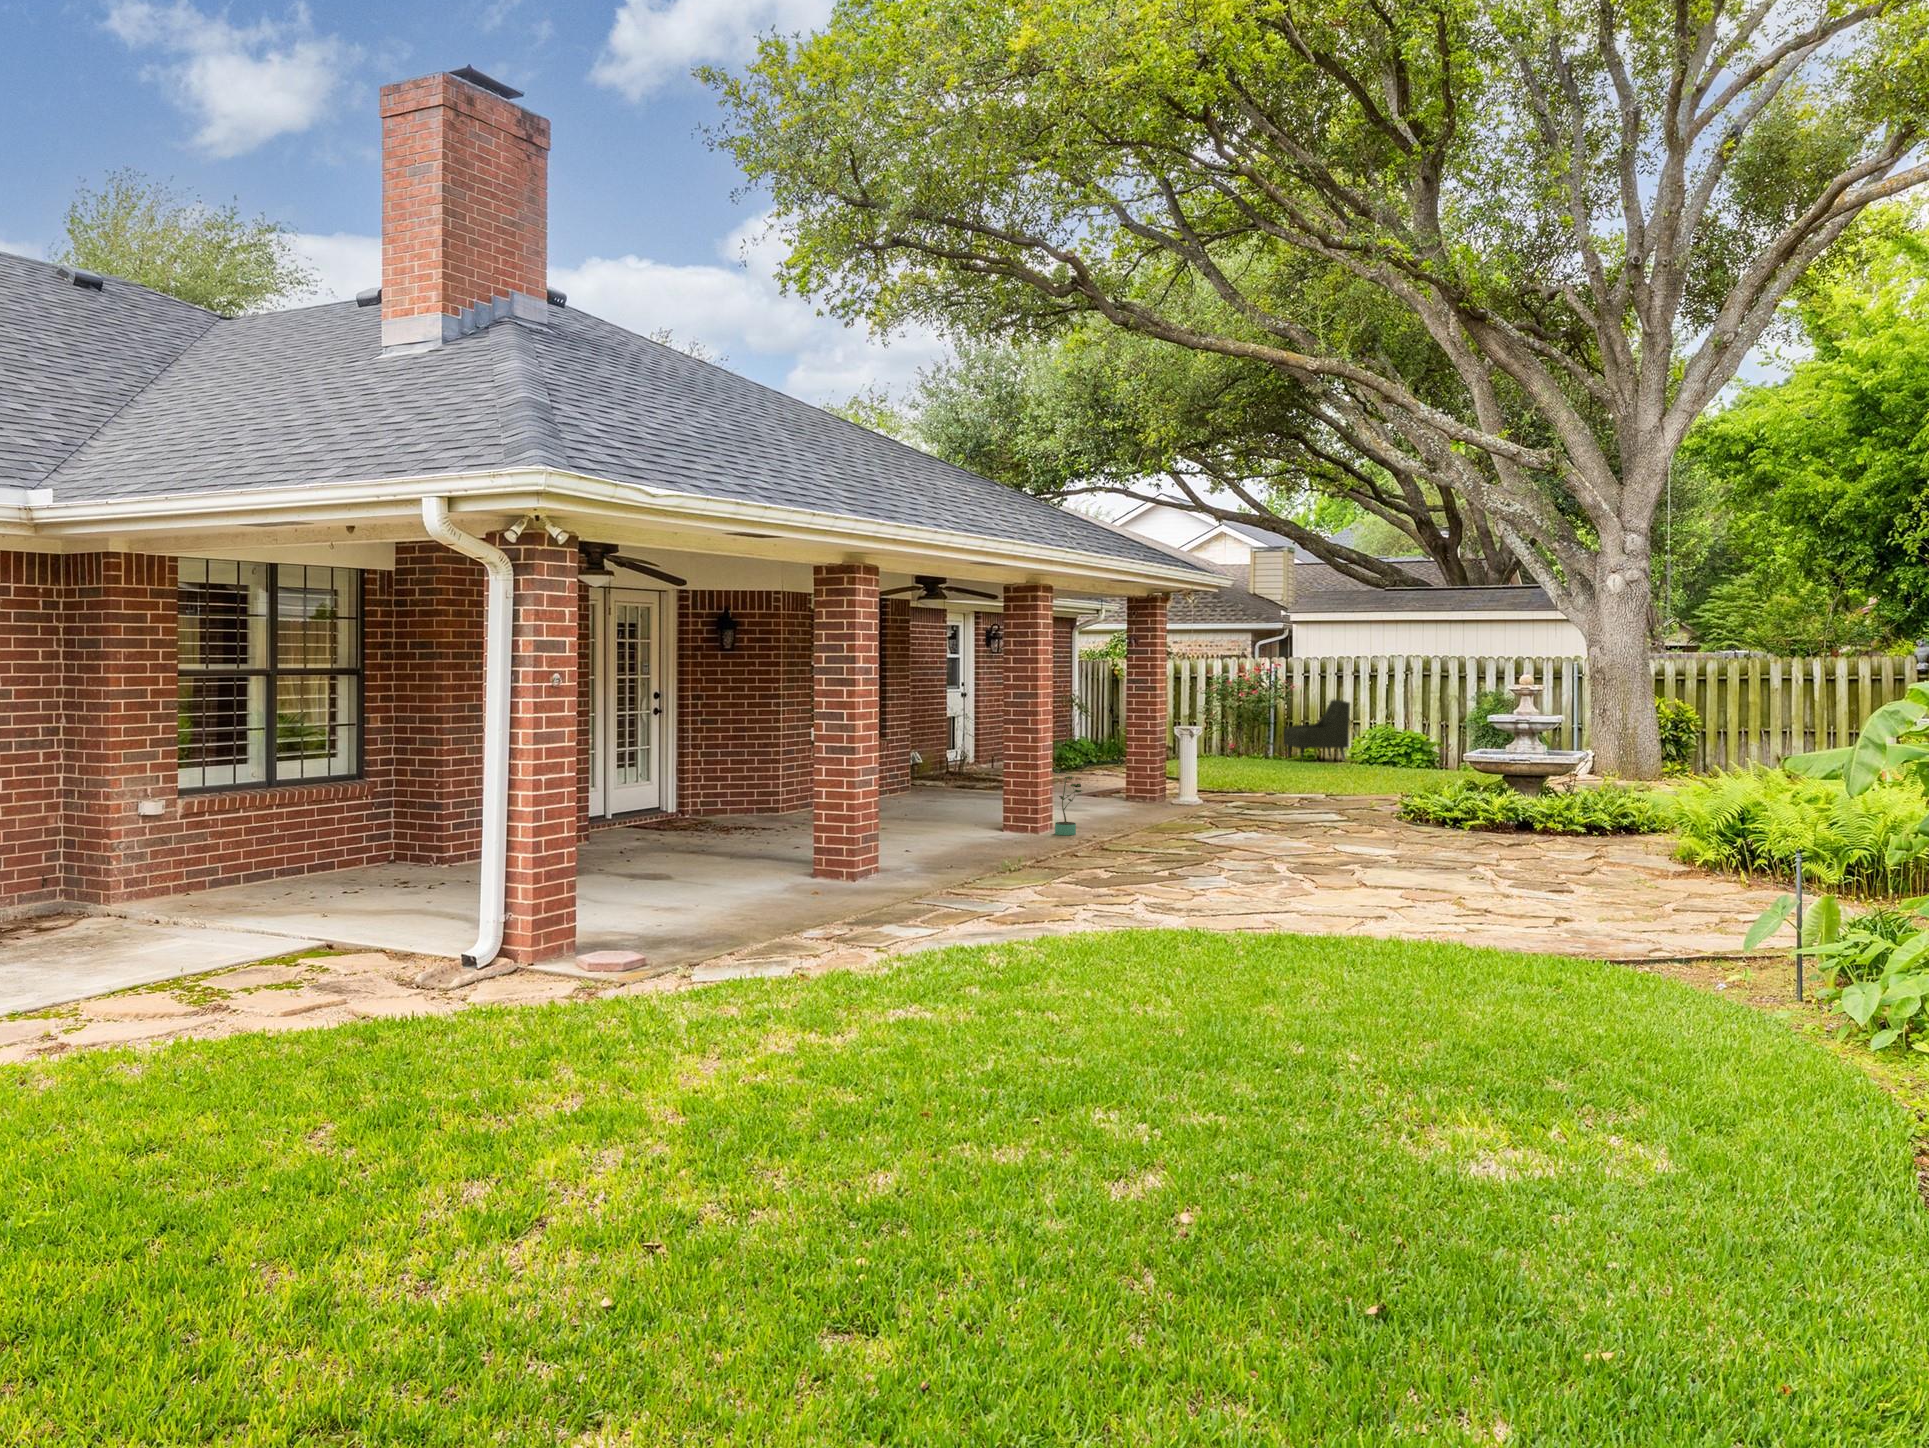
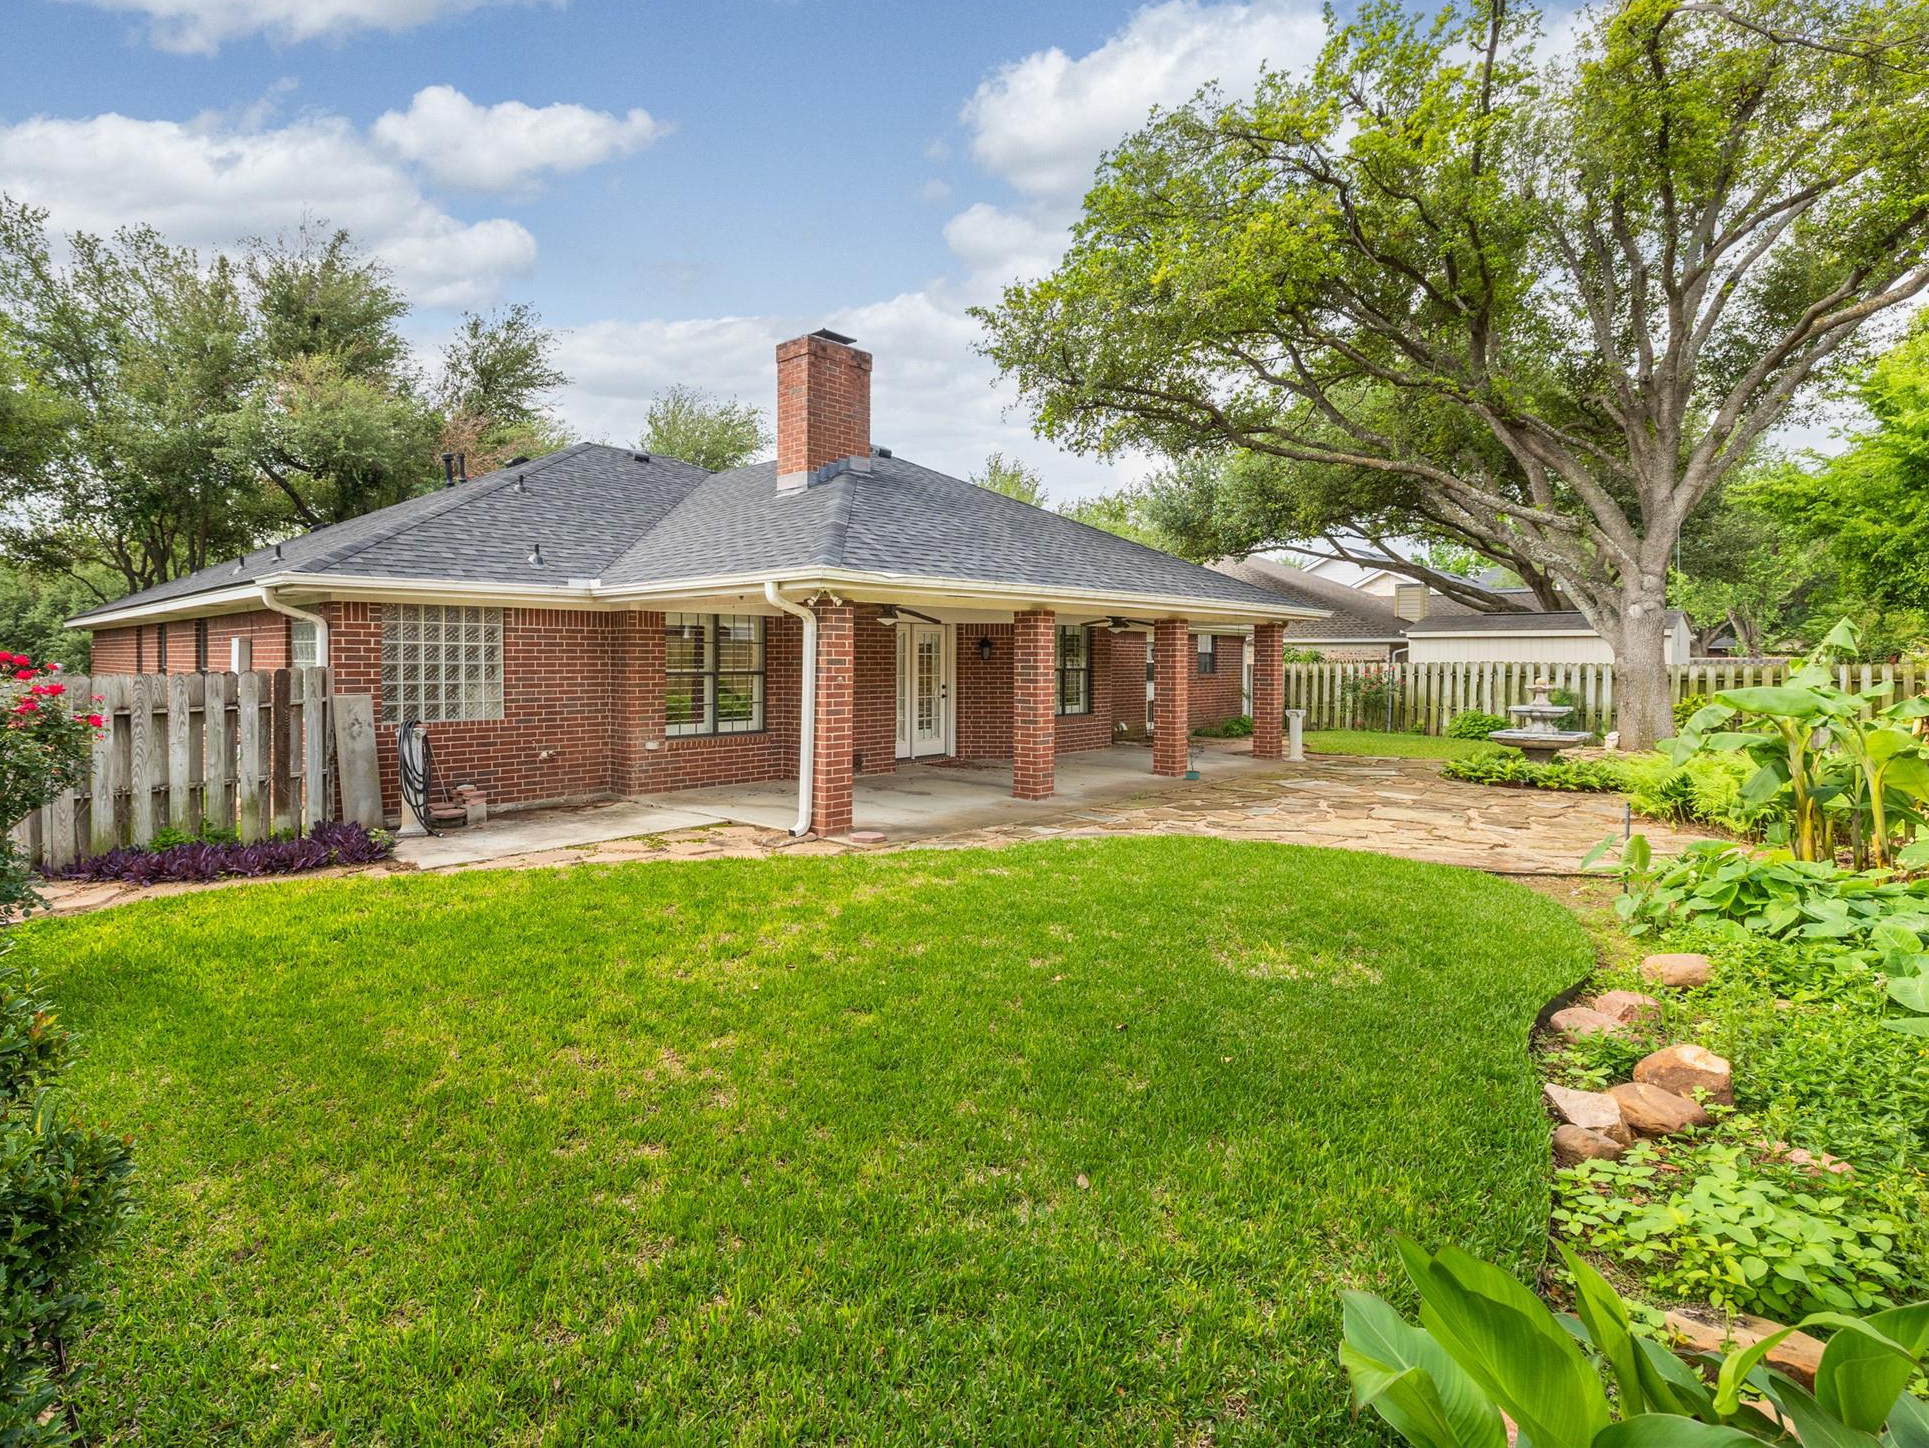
chair: present [1284,700,1350,761] -> none [1395,693,1444,737]

